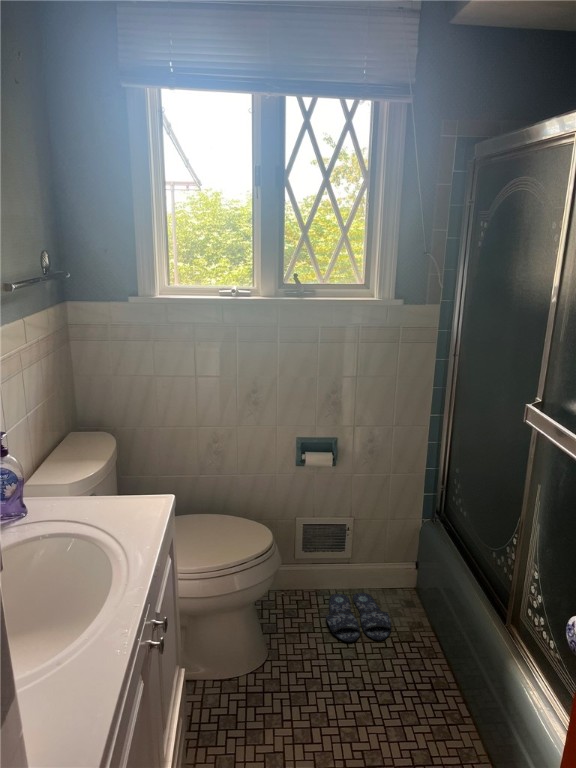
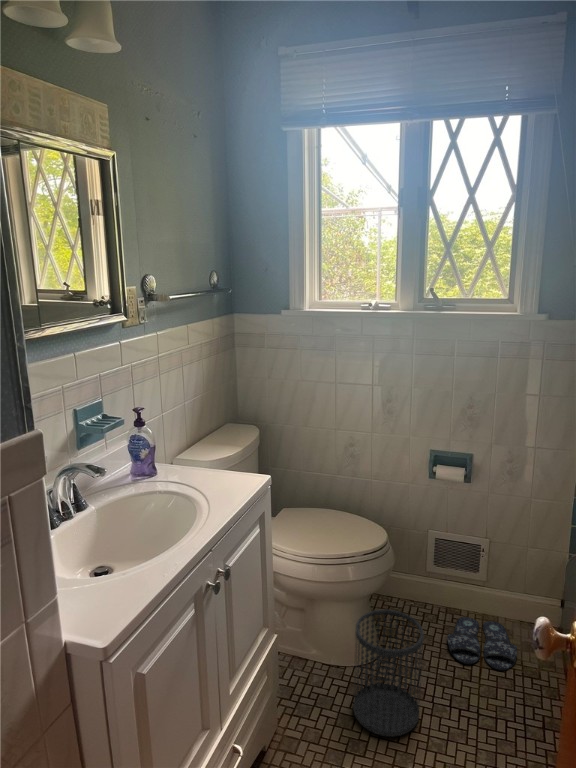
wastebasket: none [258,610,329,742] -> present [353,610,424,737]

